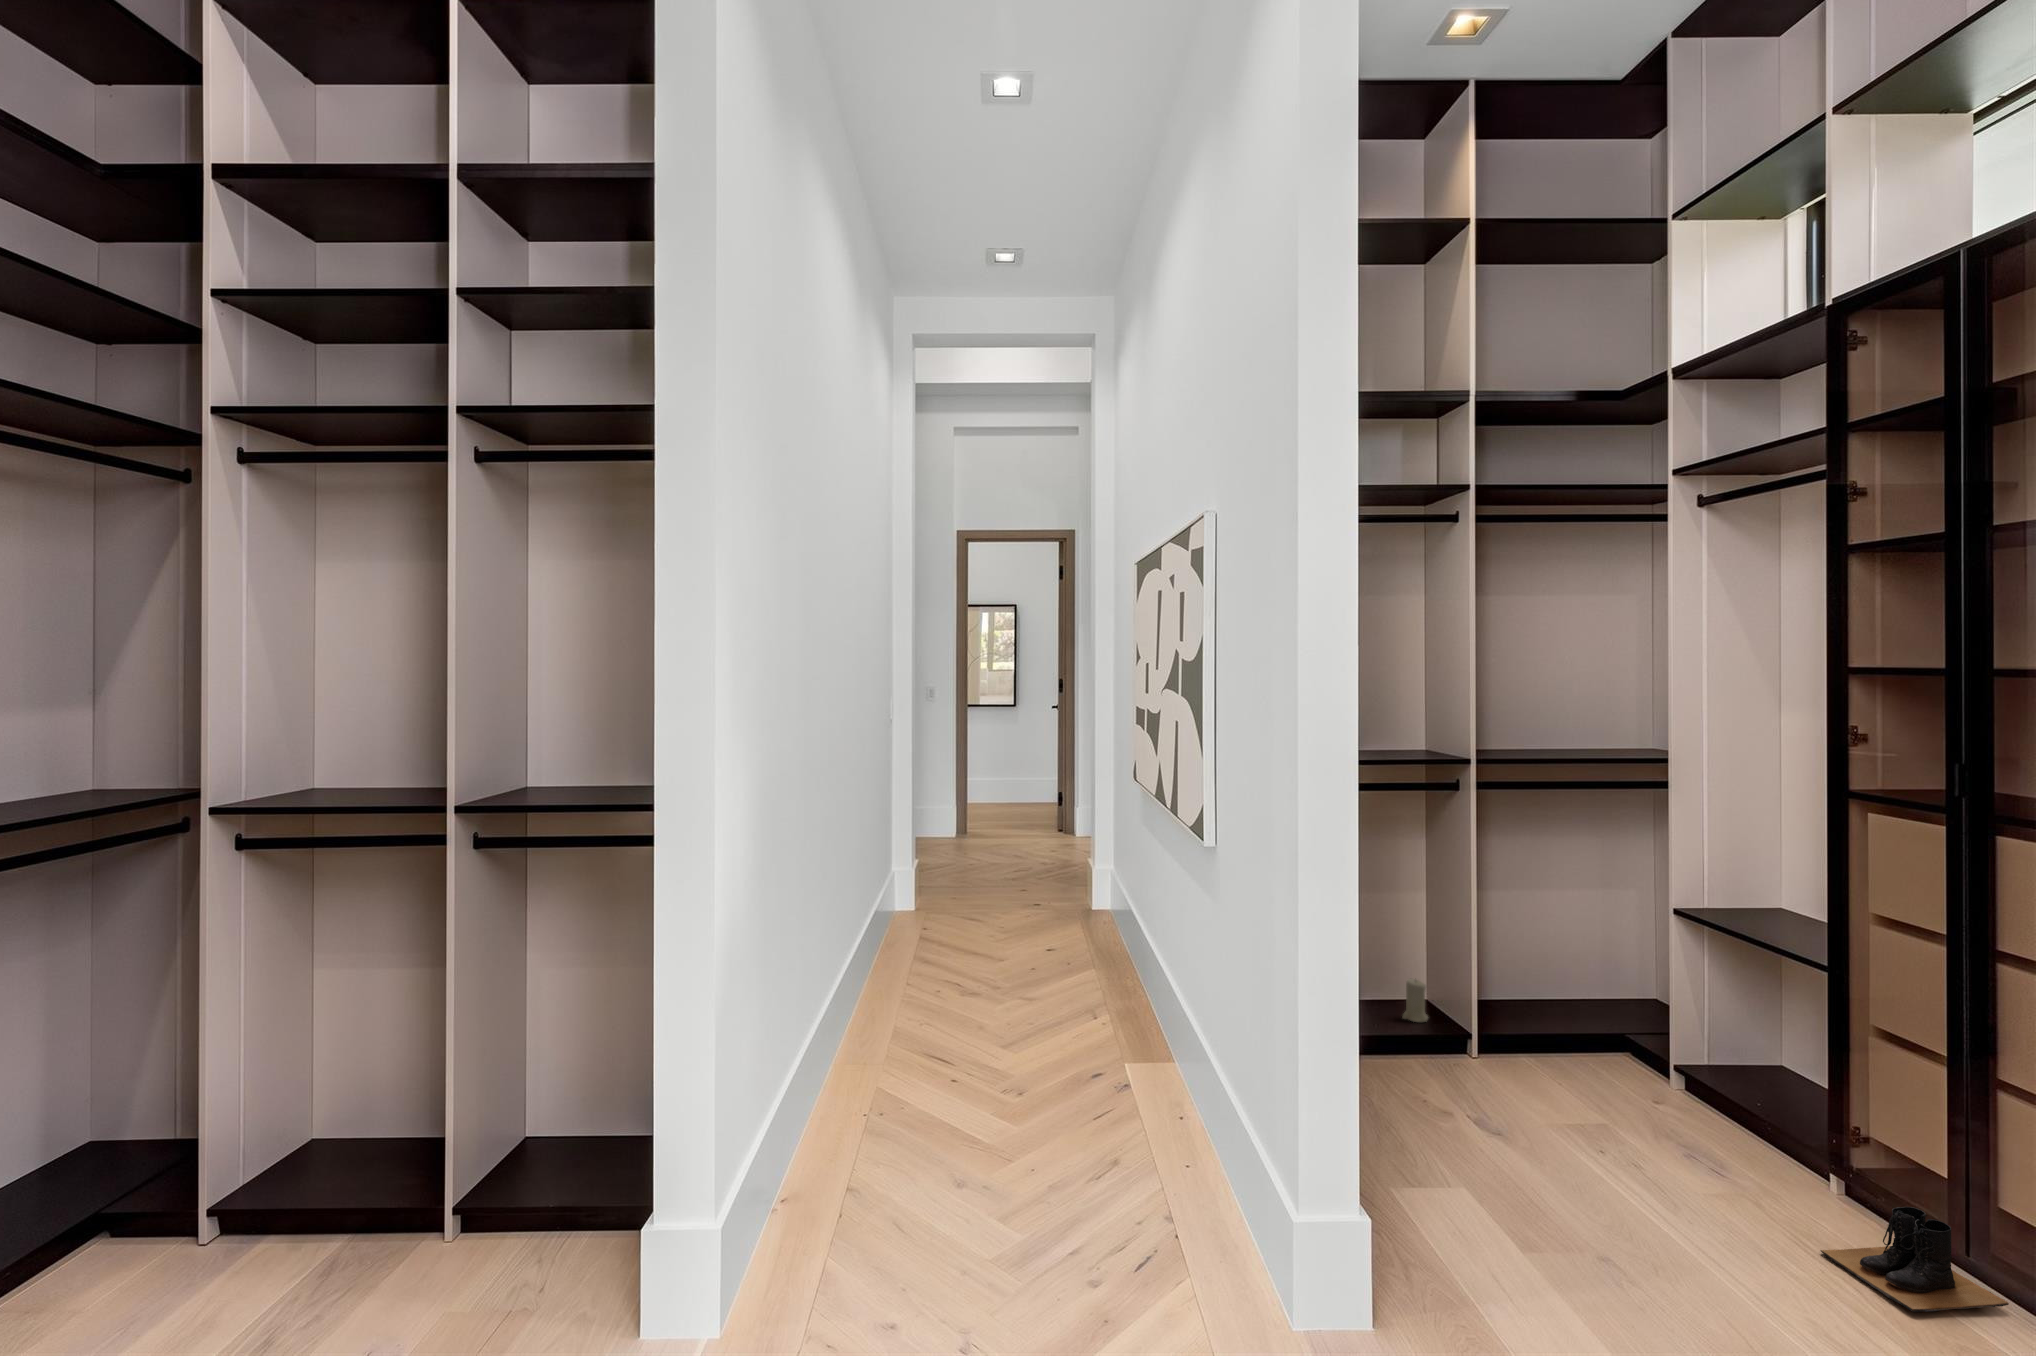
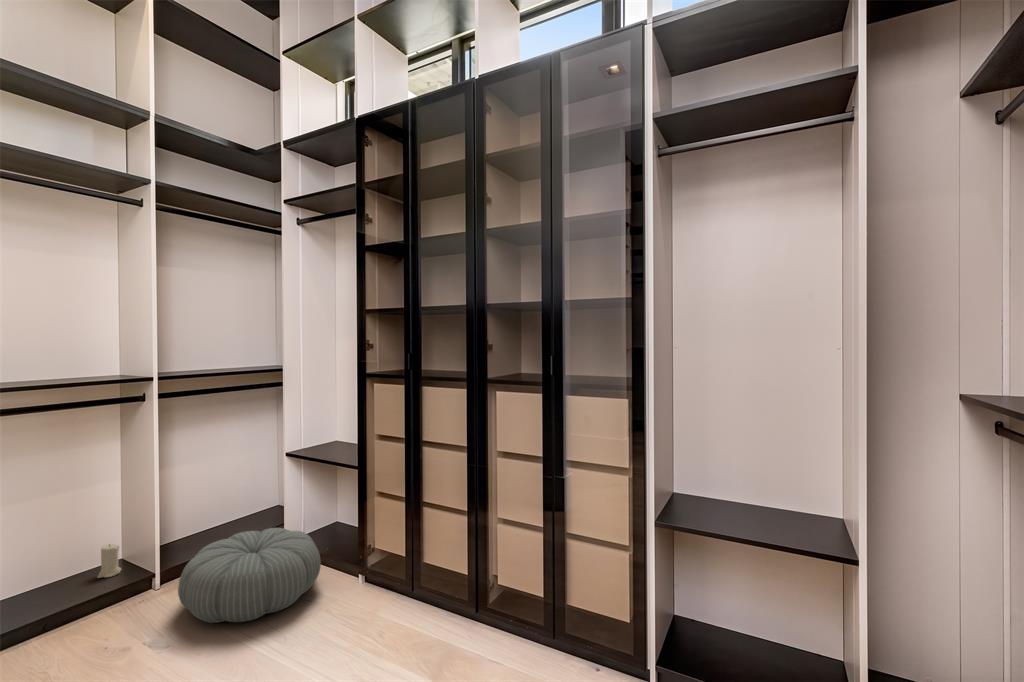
pouf: none [1506,1019,1743,1164] -> present [178,528,321,623]
boots: present [1821,1207,2009,1312] -> none [357,582,429,640]

